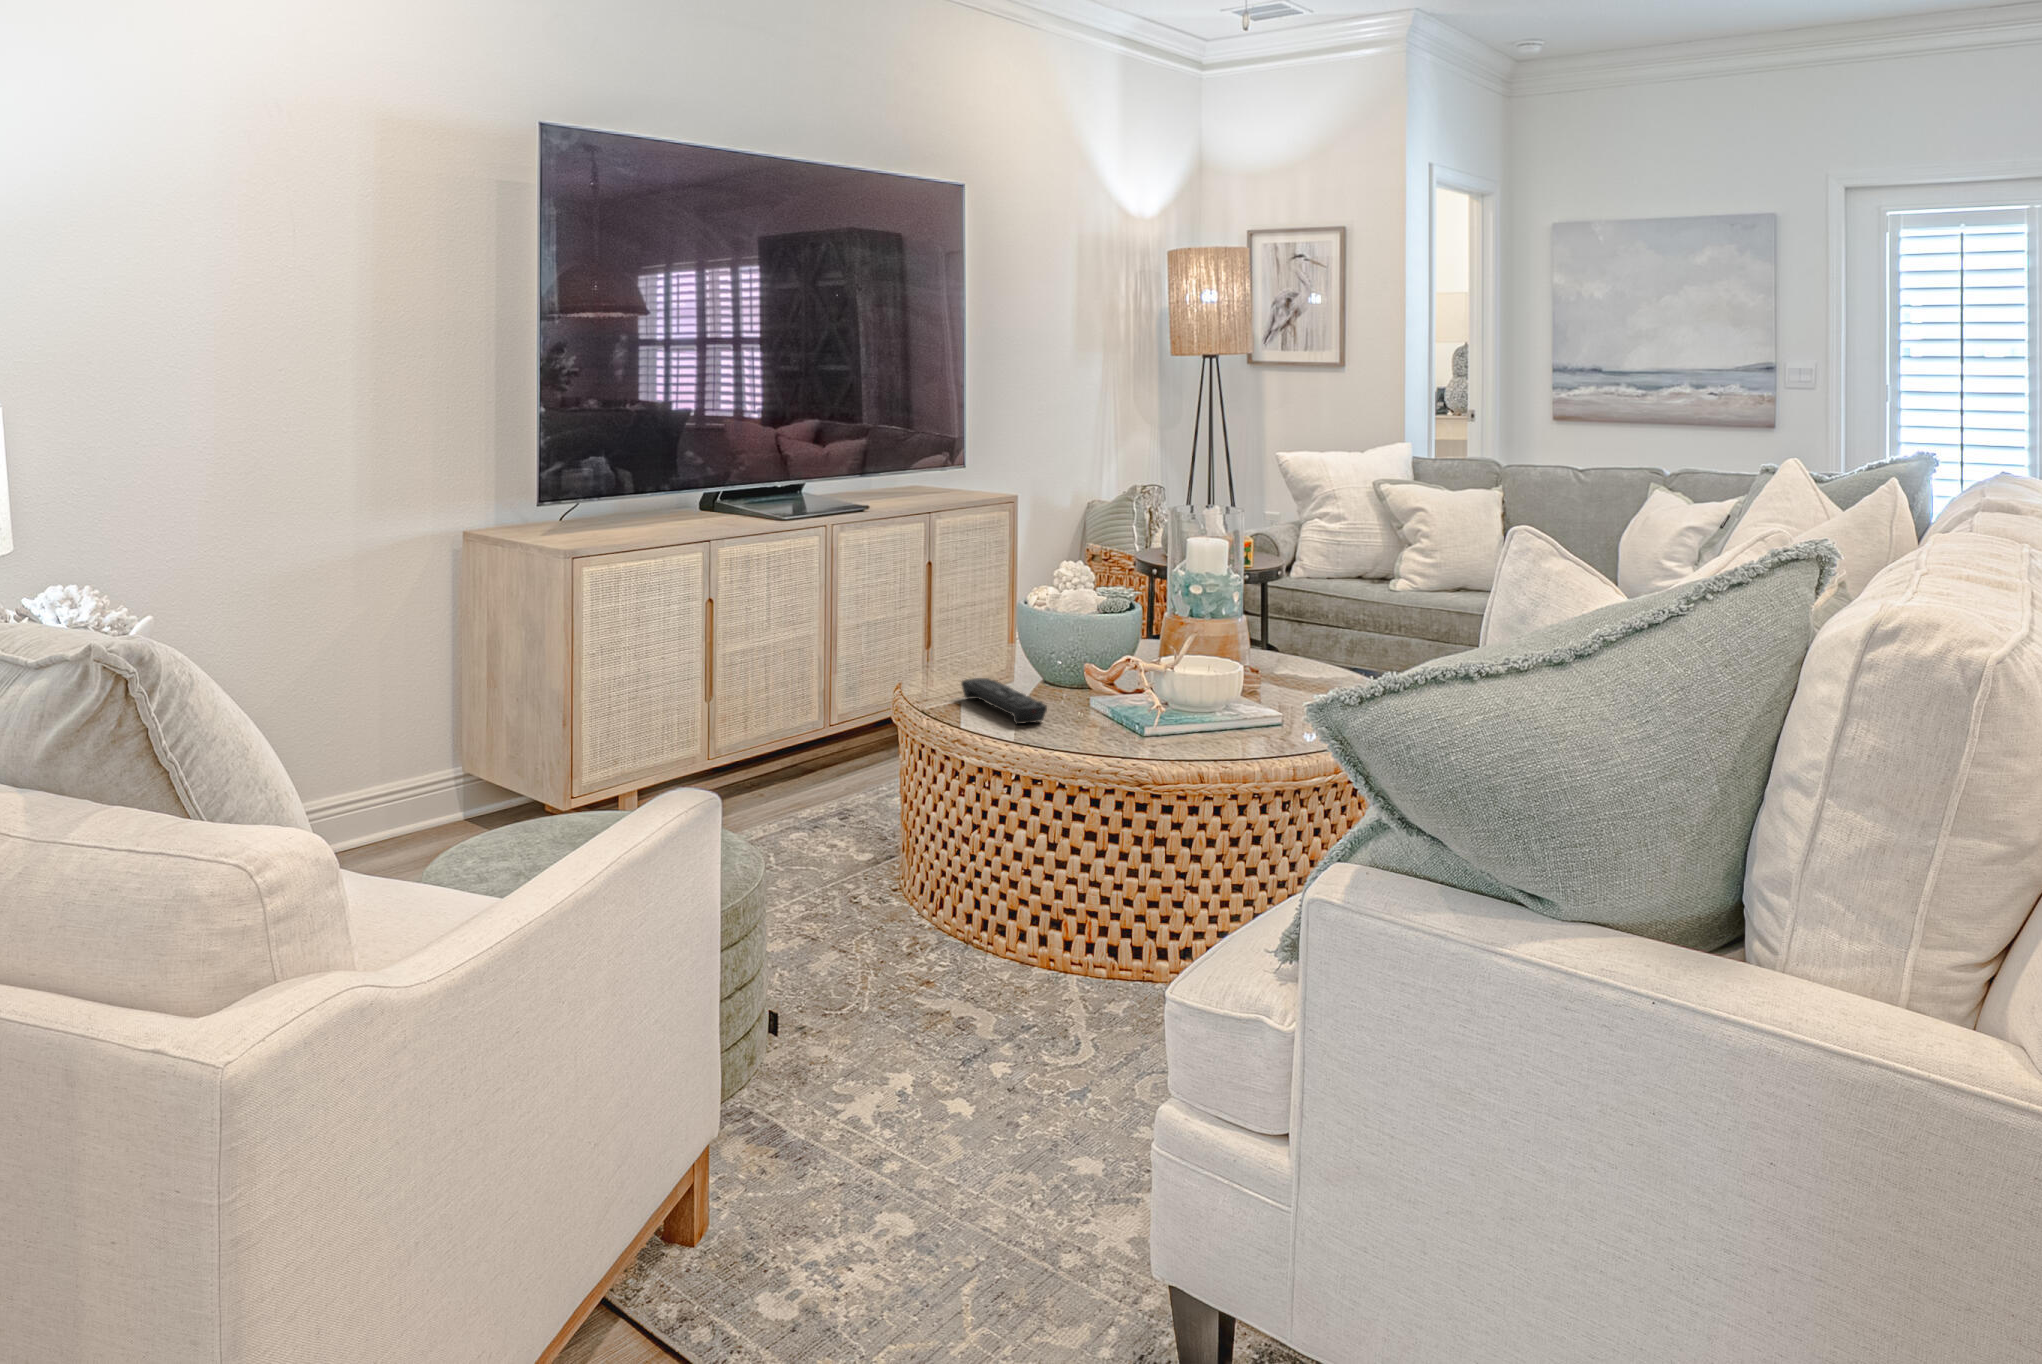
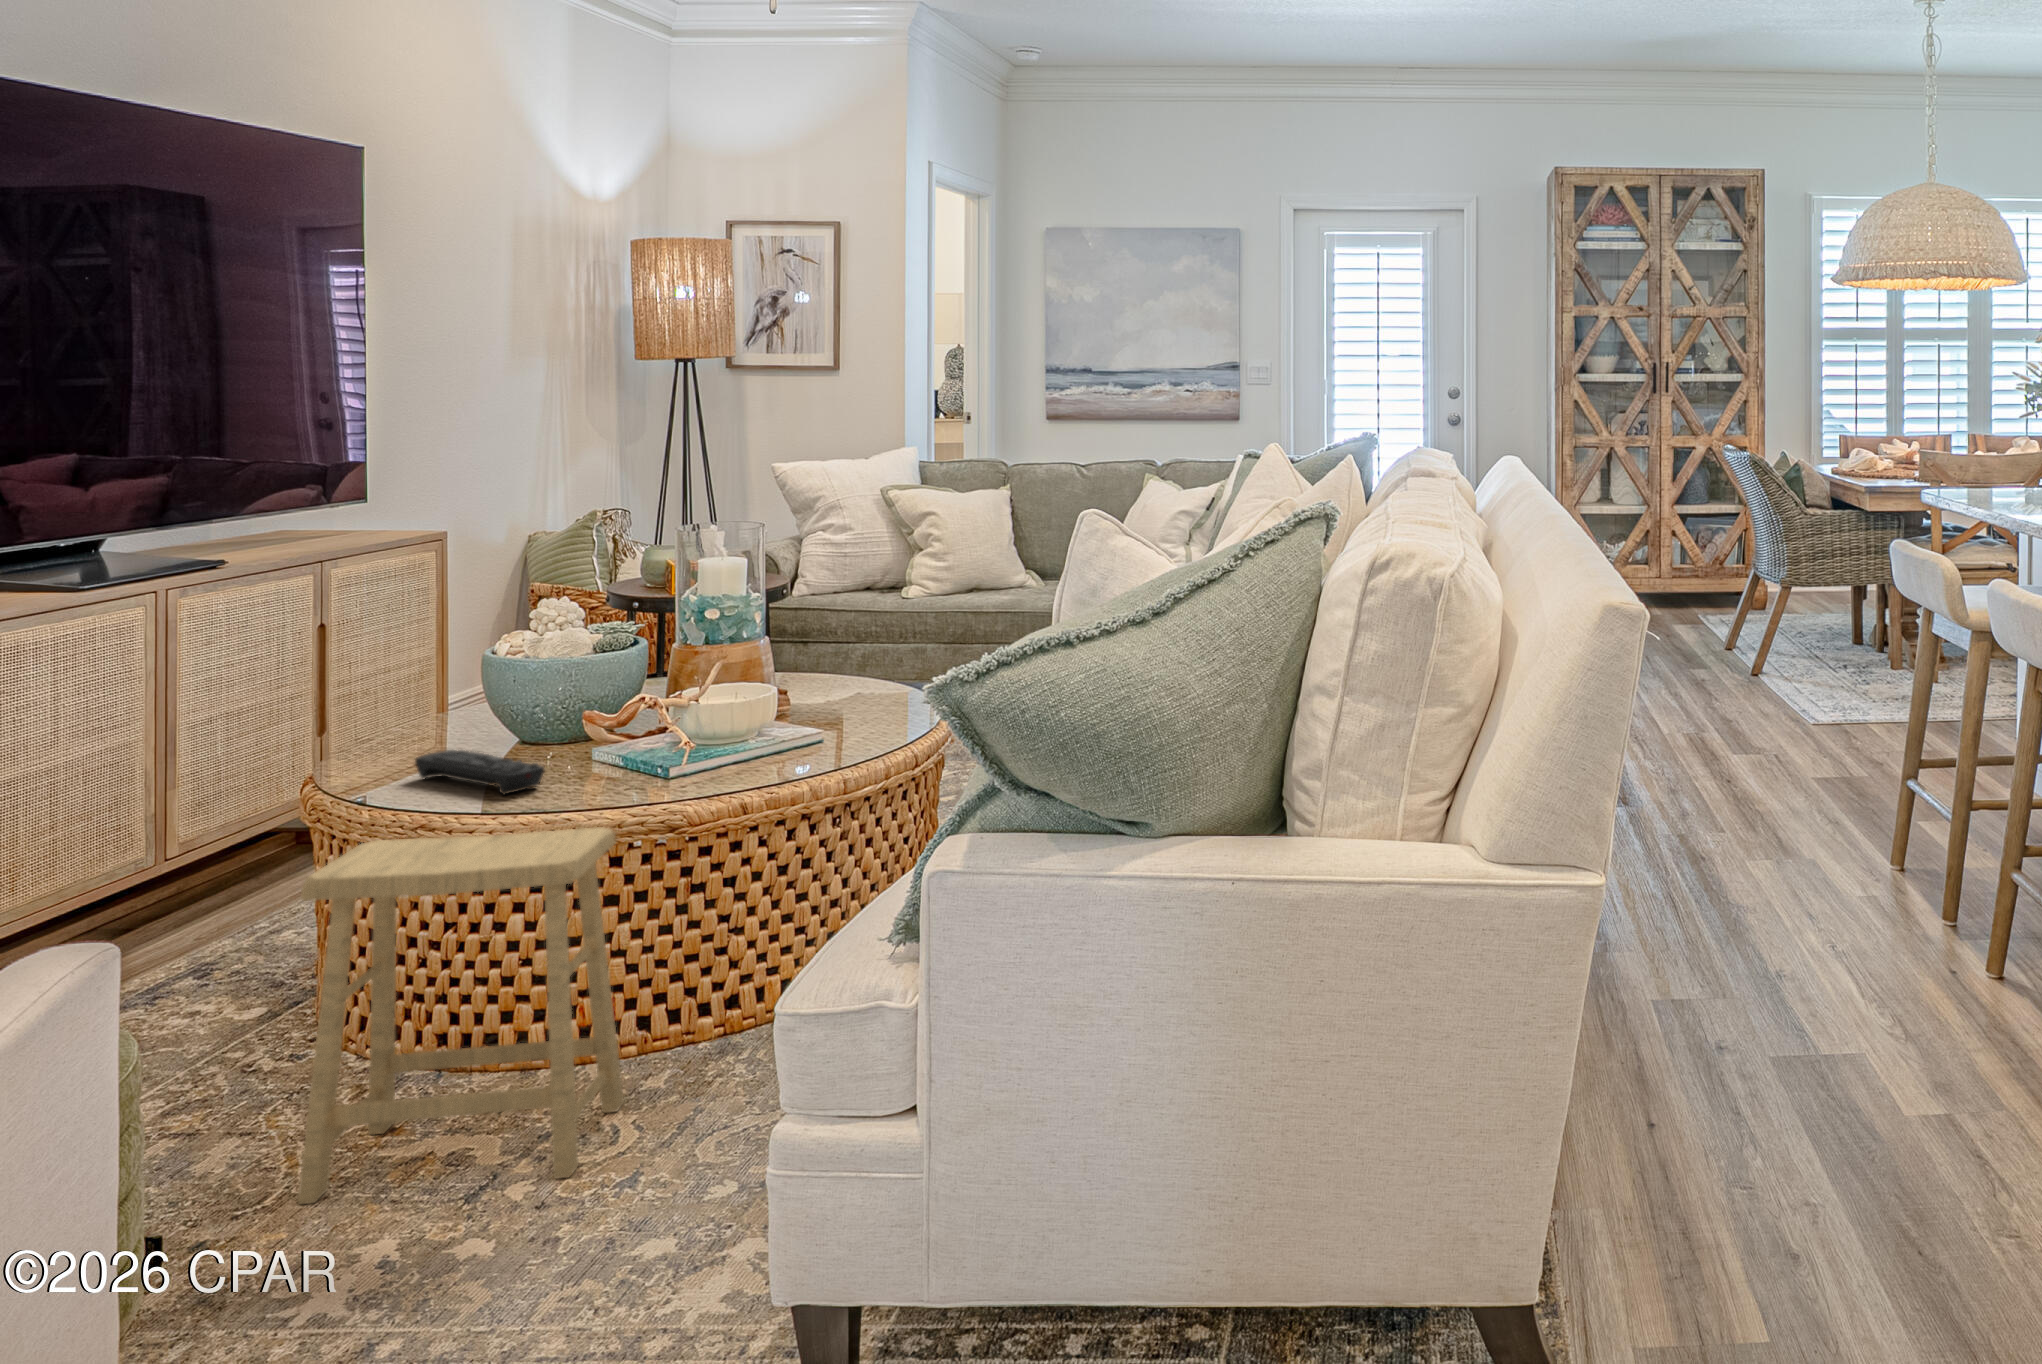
footstool: none [861,745,1093,1072] -> present [298,827,624,1205]

